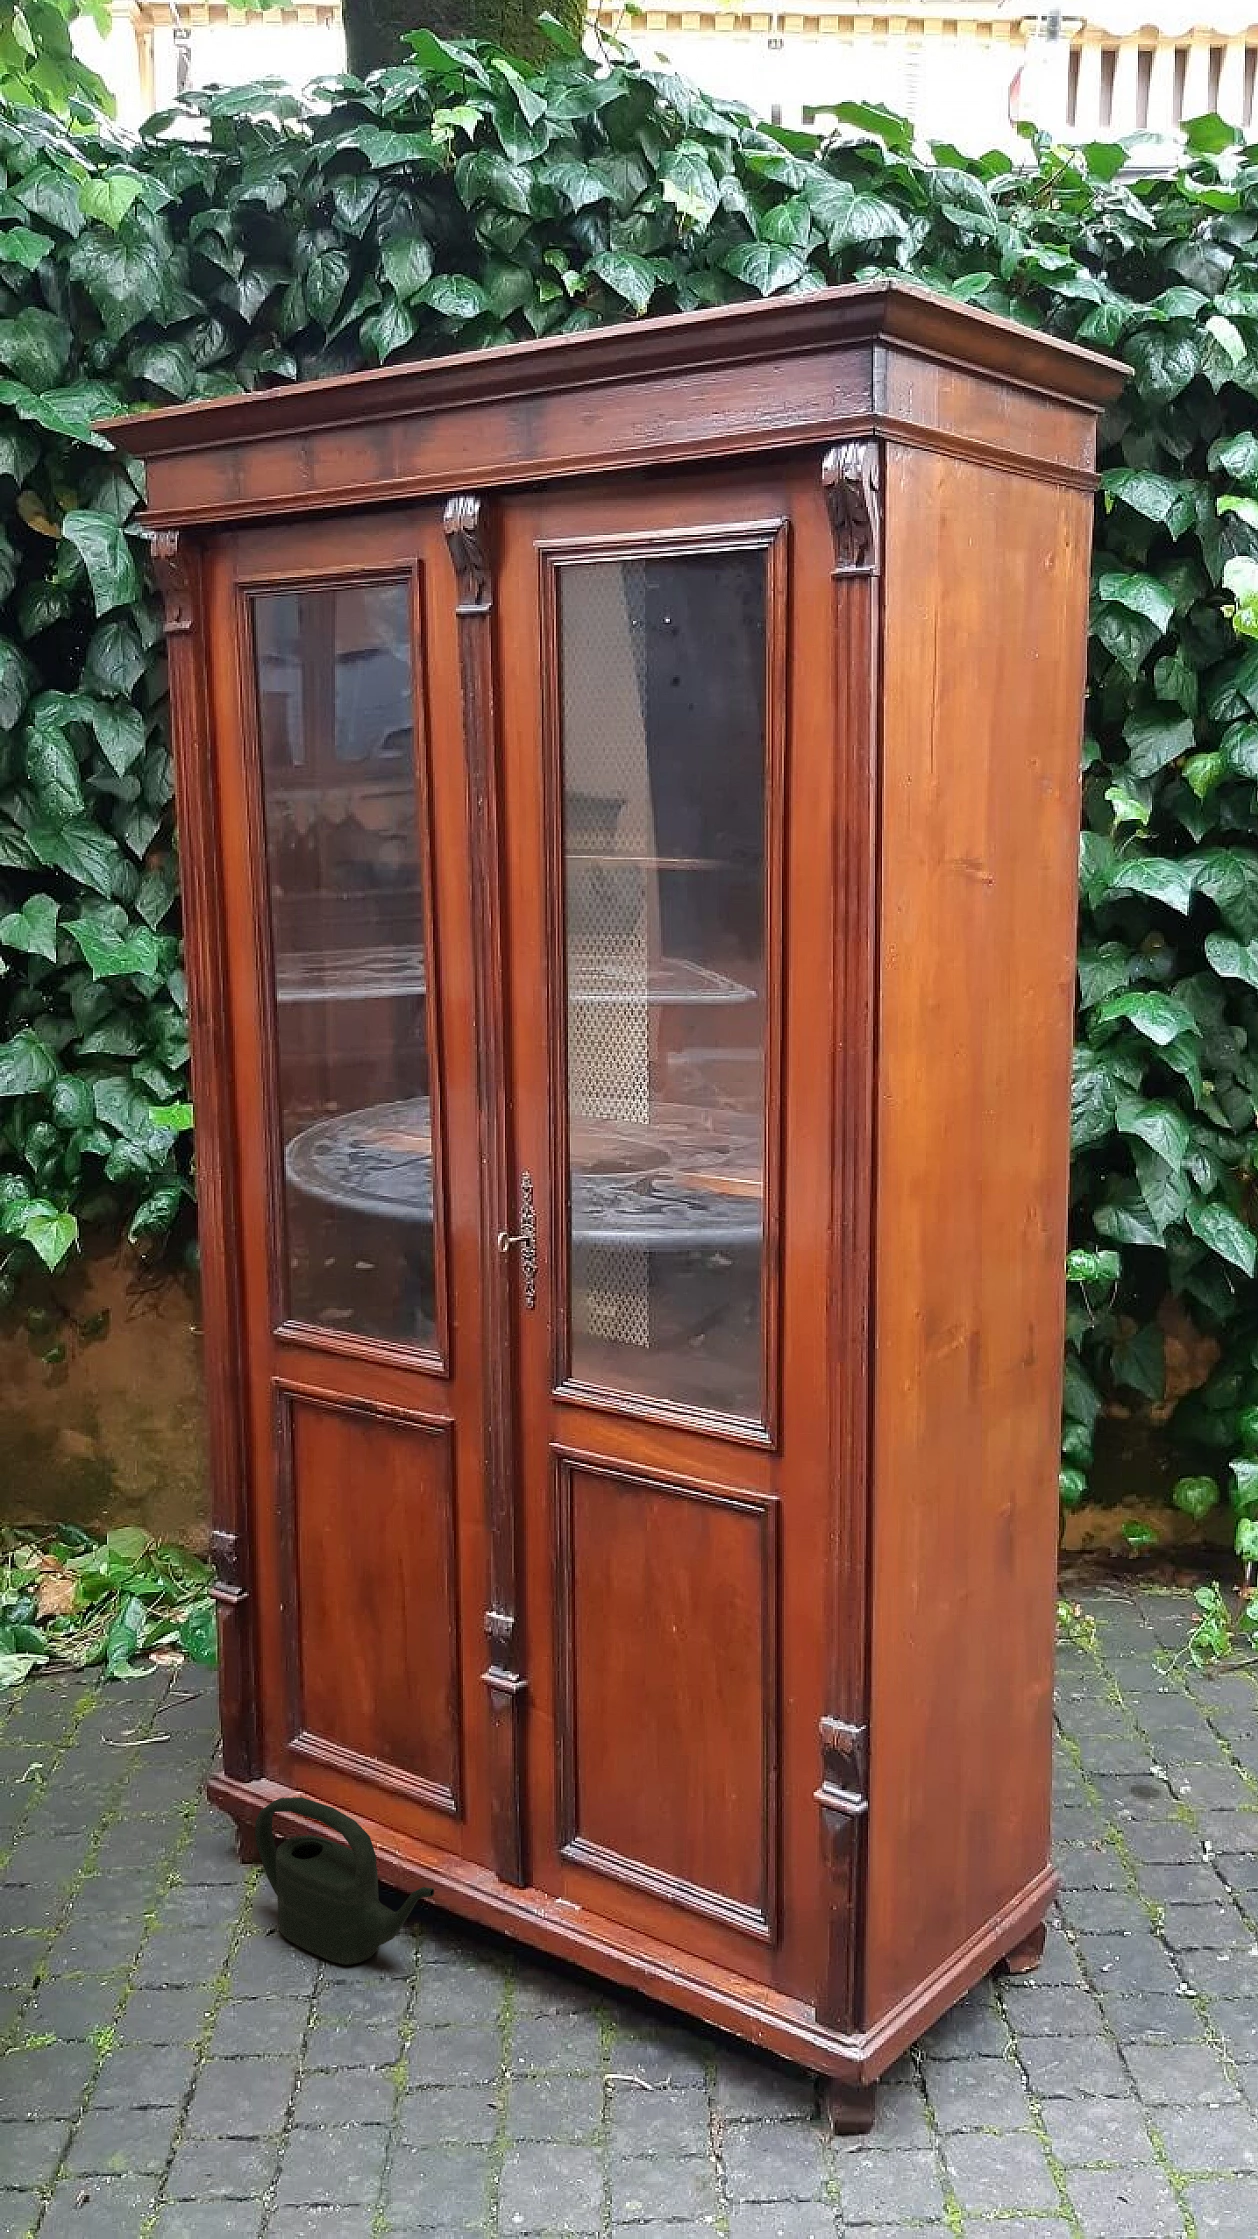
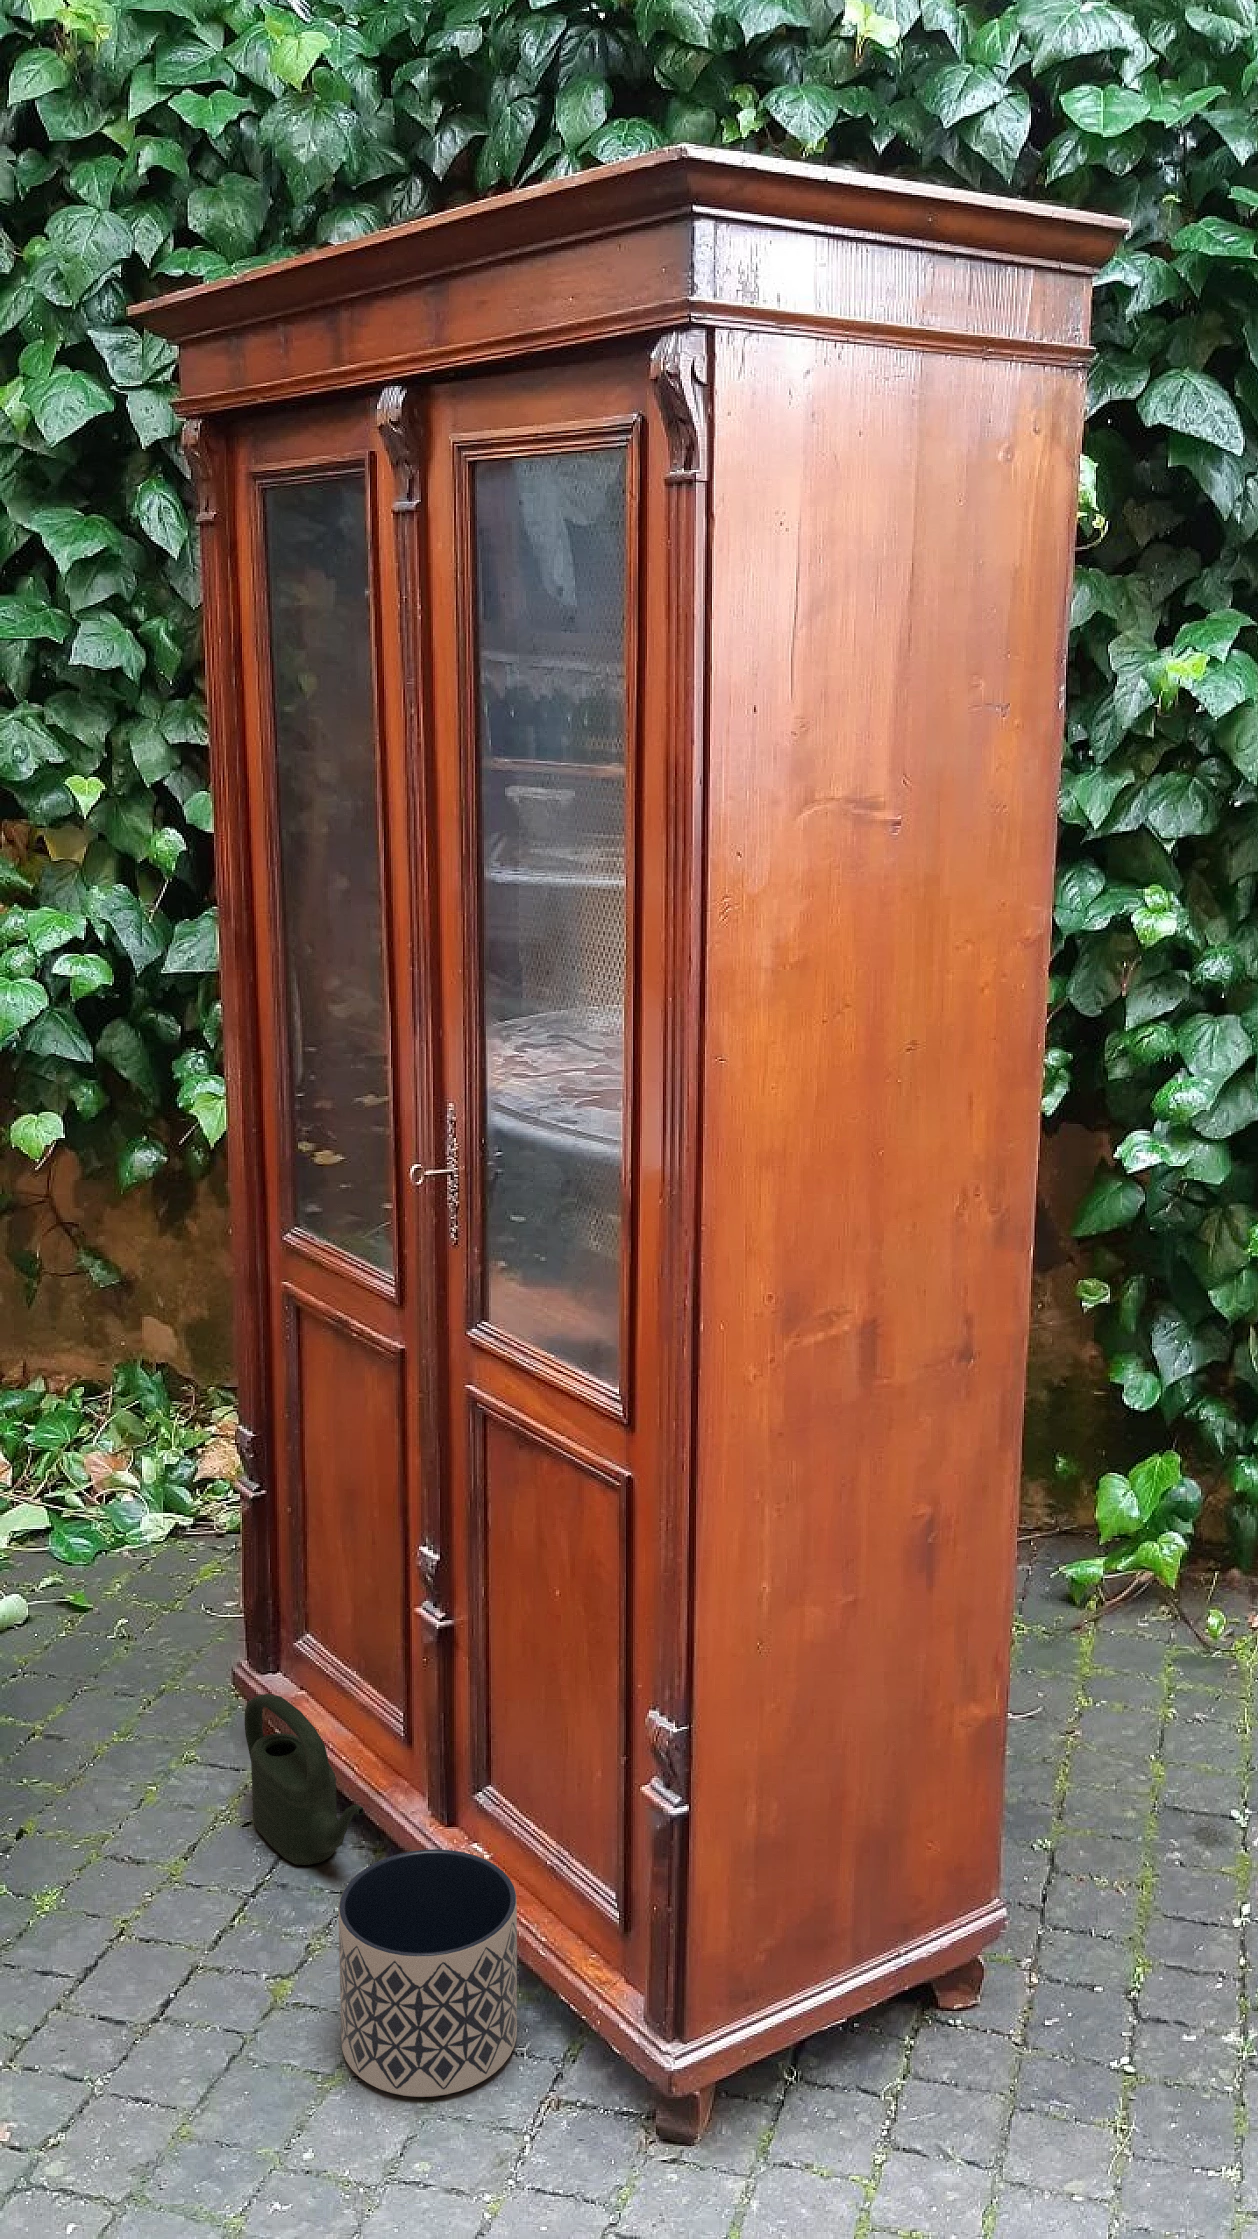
planter: none [484,1906,661,2160] -> present [339,1849,517,2097]

